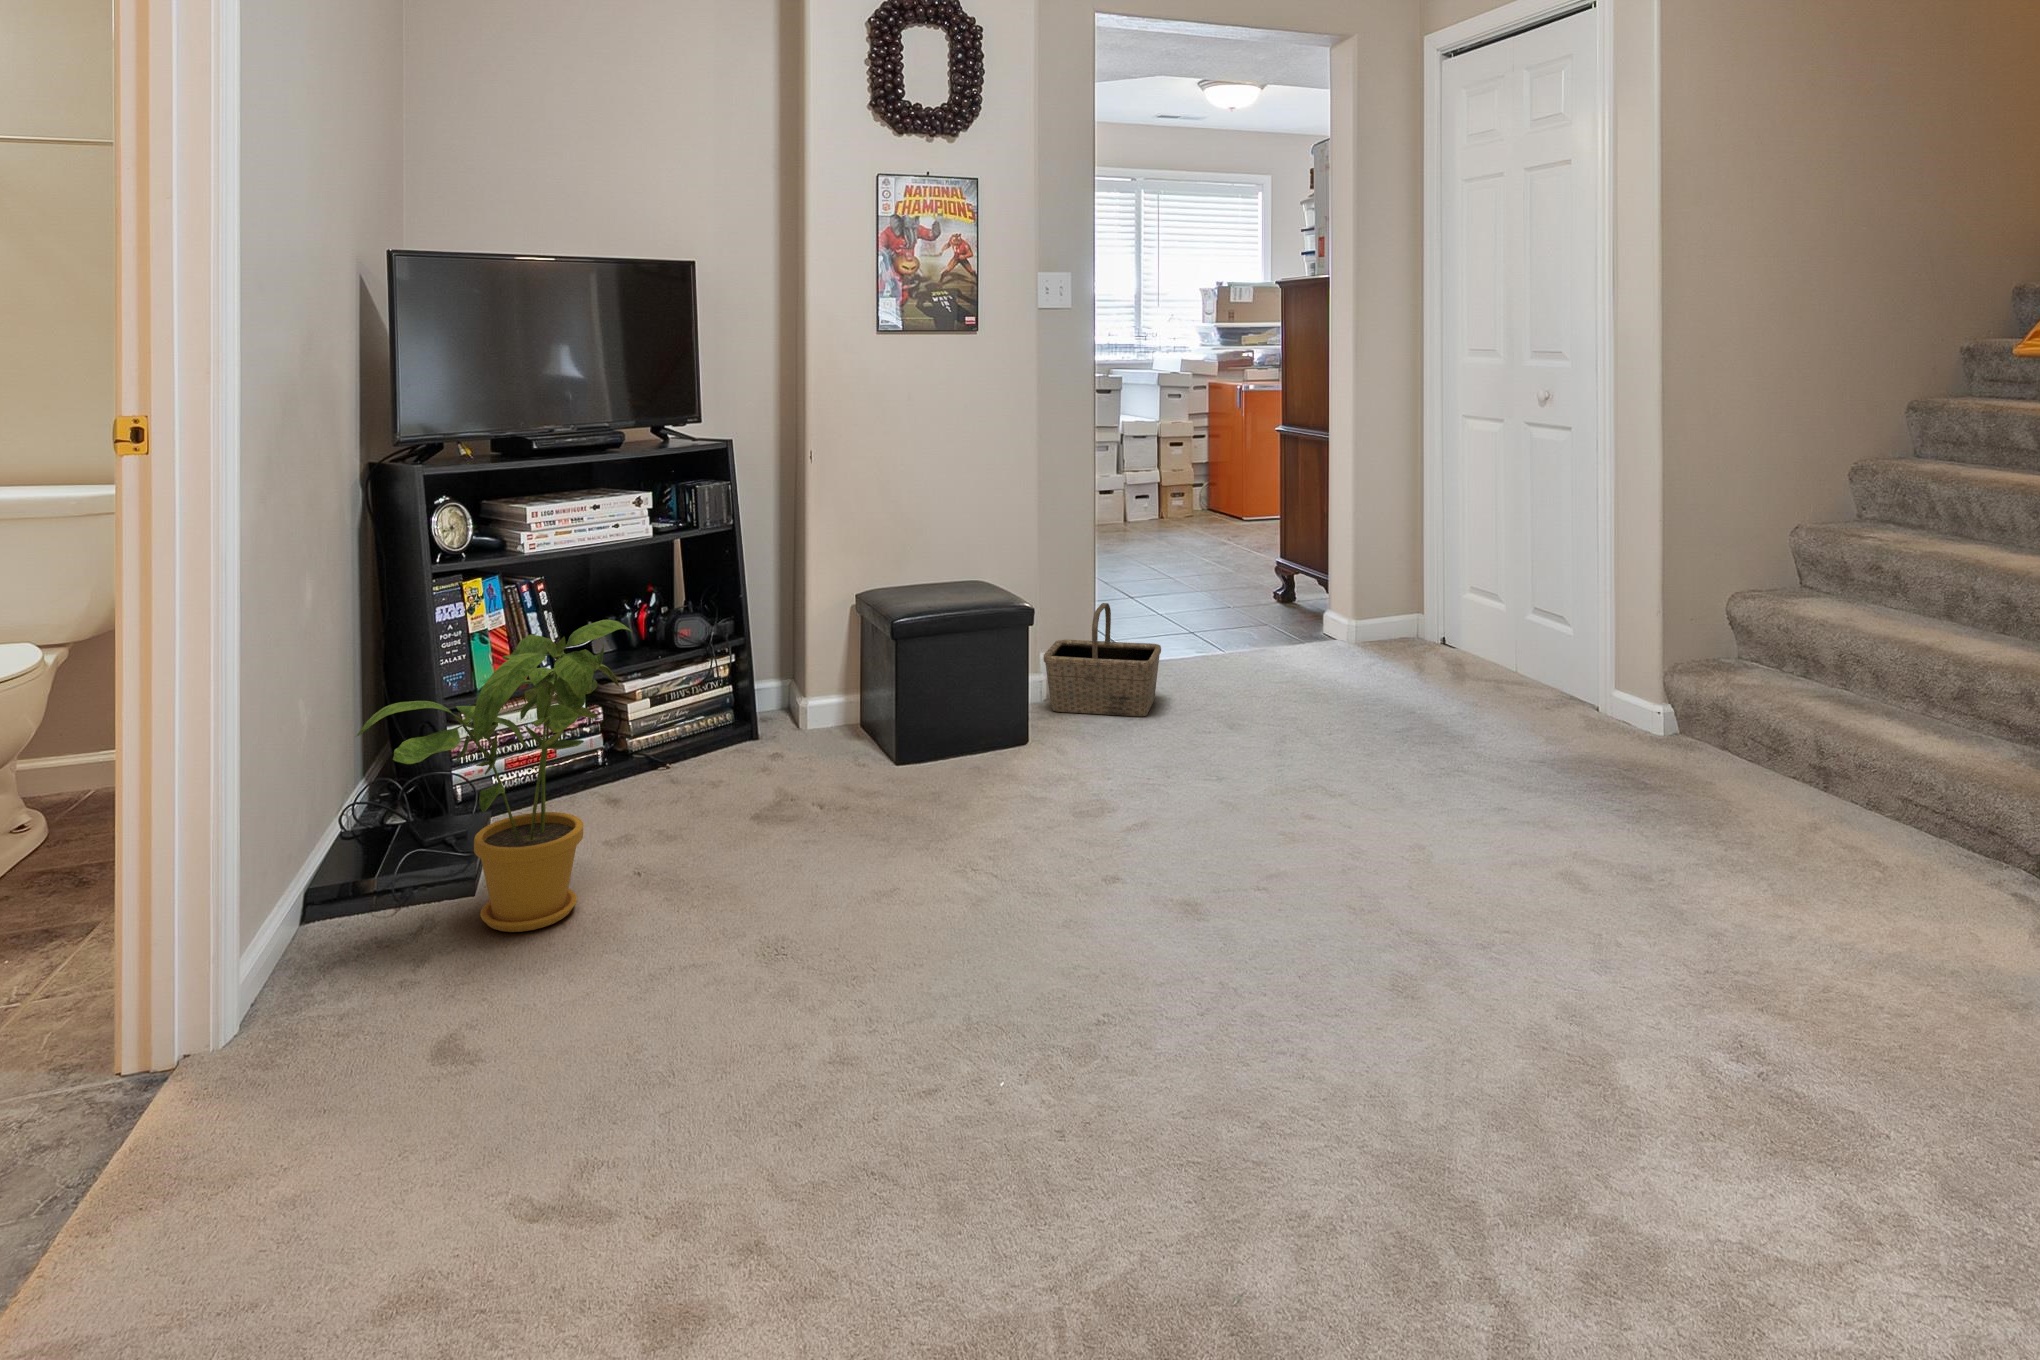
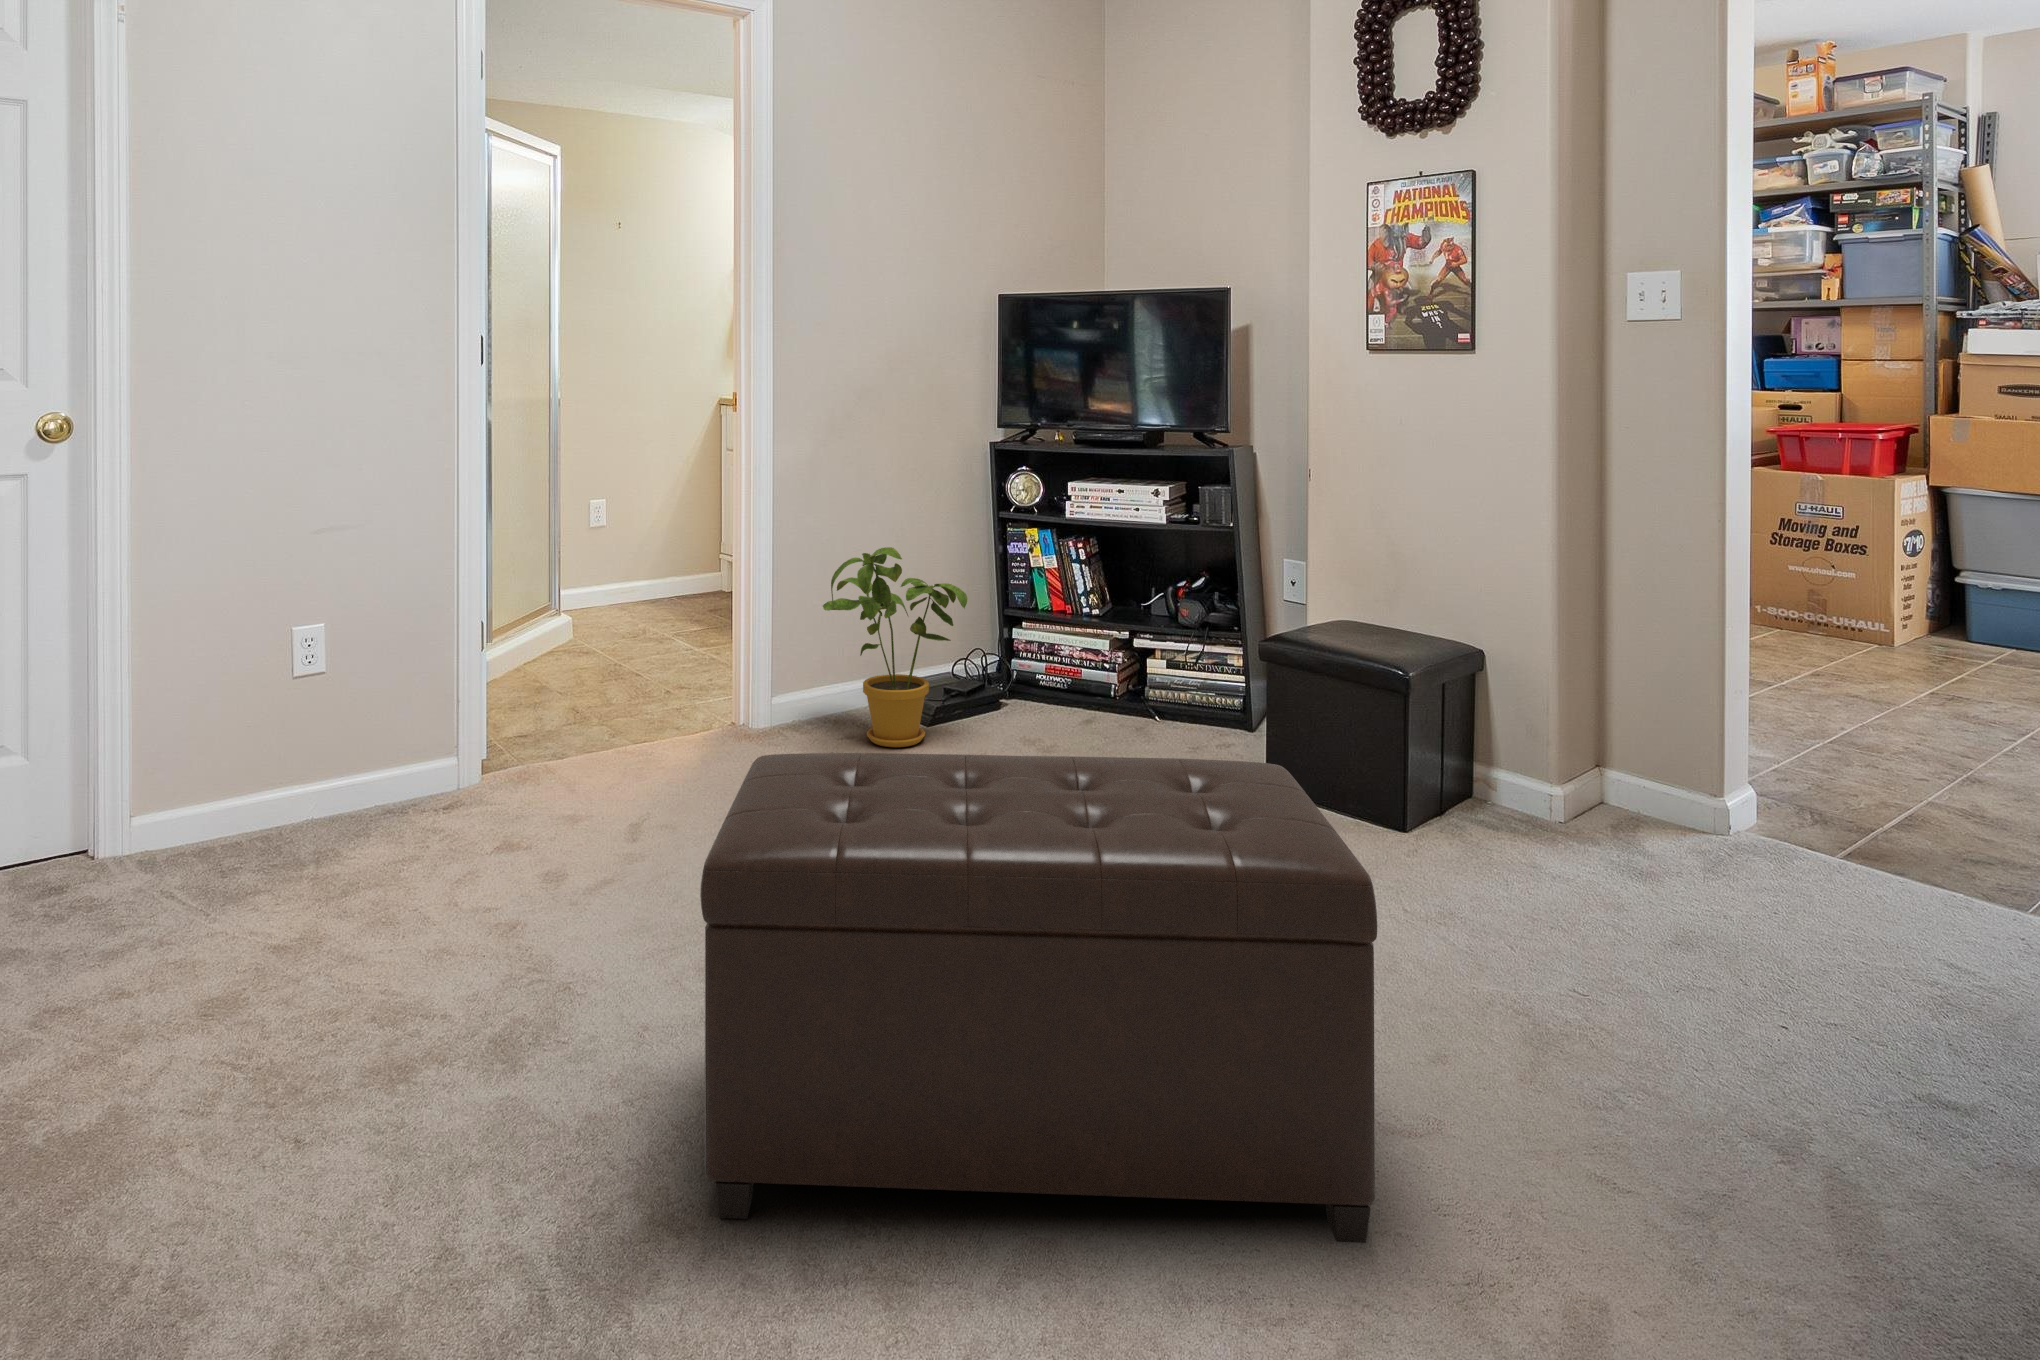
basket: present [1044,603,1161,716] -> none [1523,717,1700,882]
ottoman: none [1353,644,1656,1097] -> present [700,753,1378,1243]

